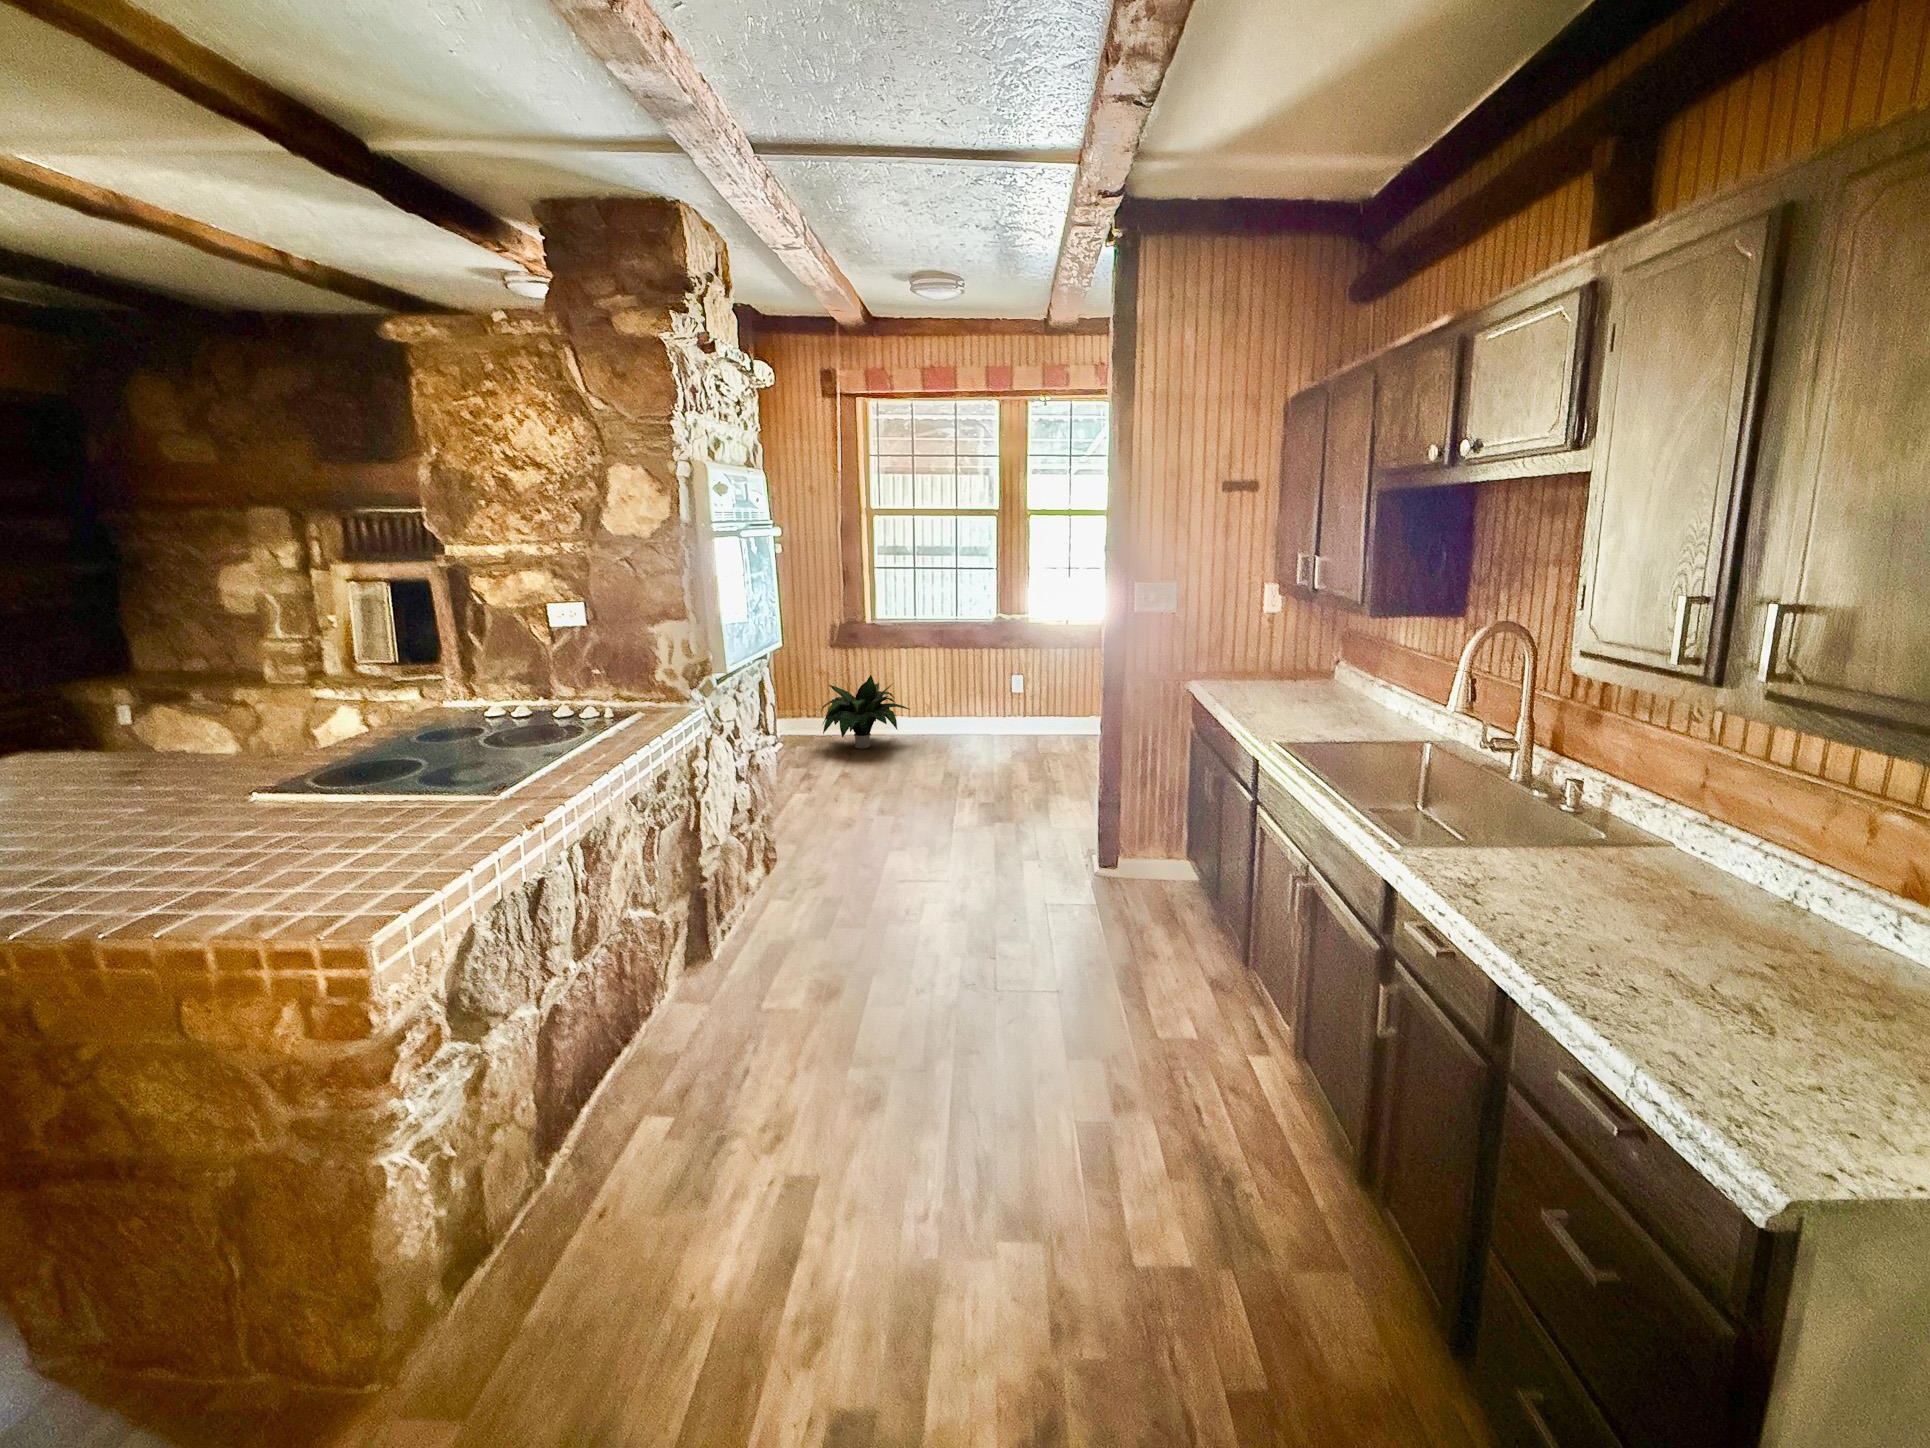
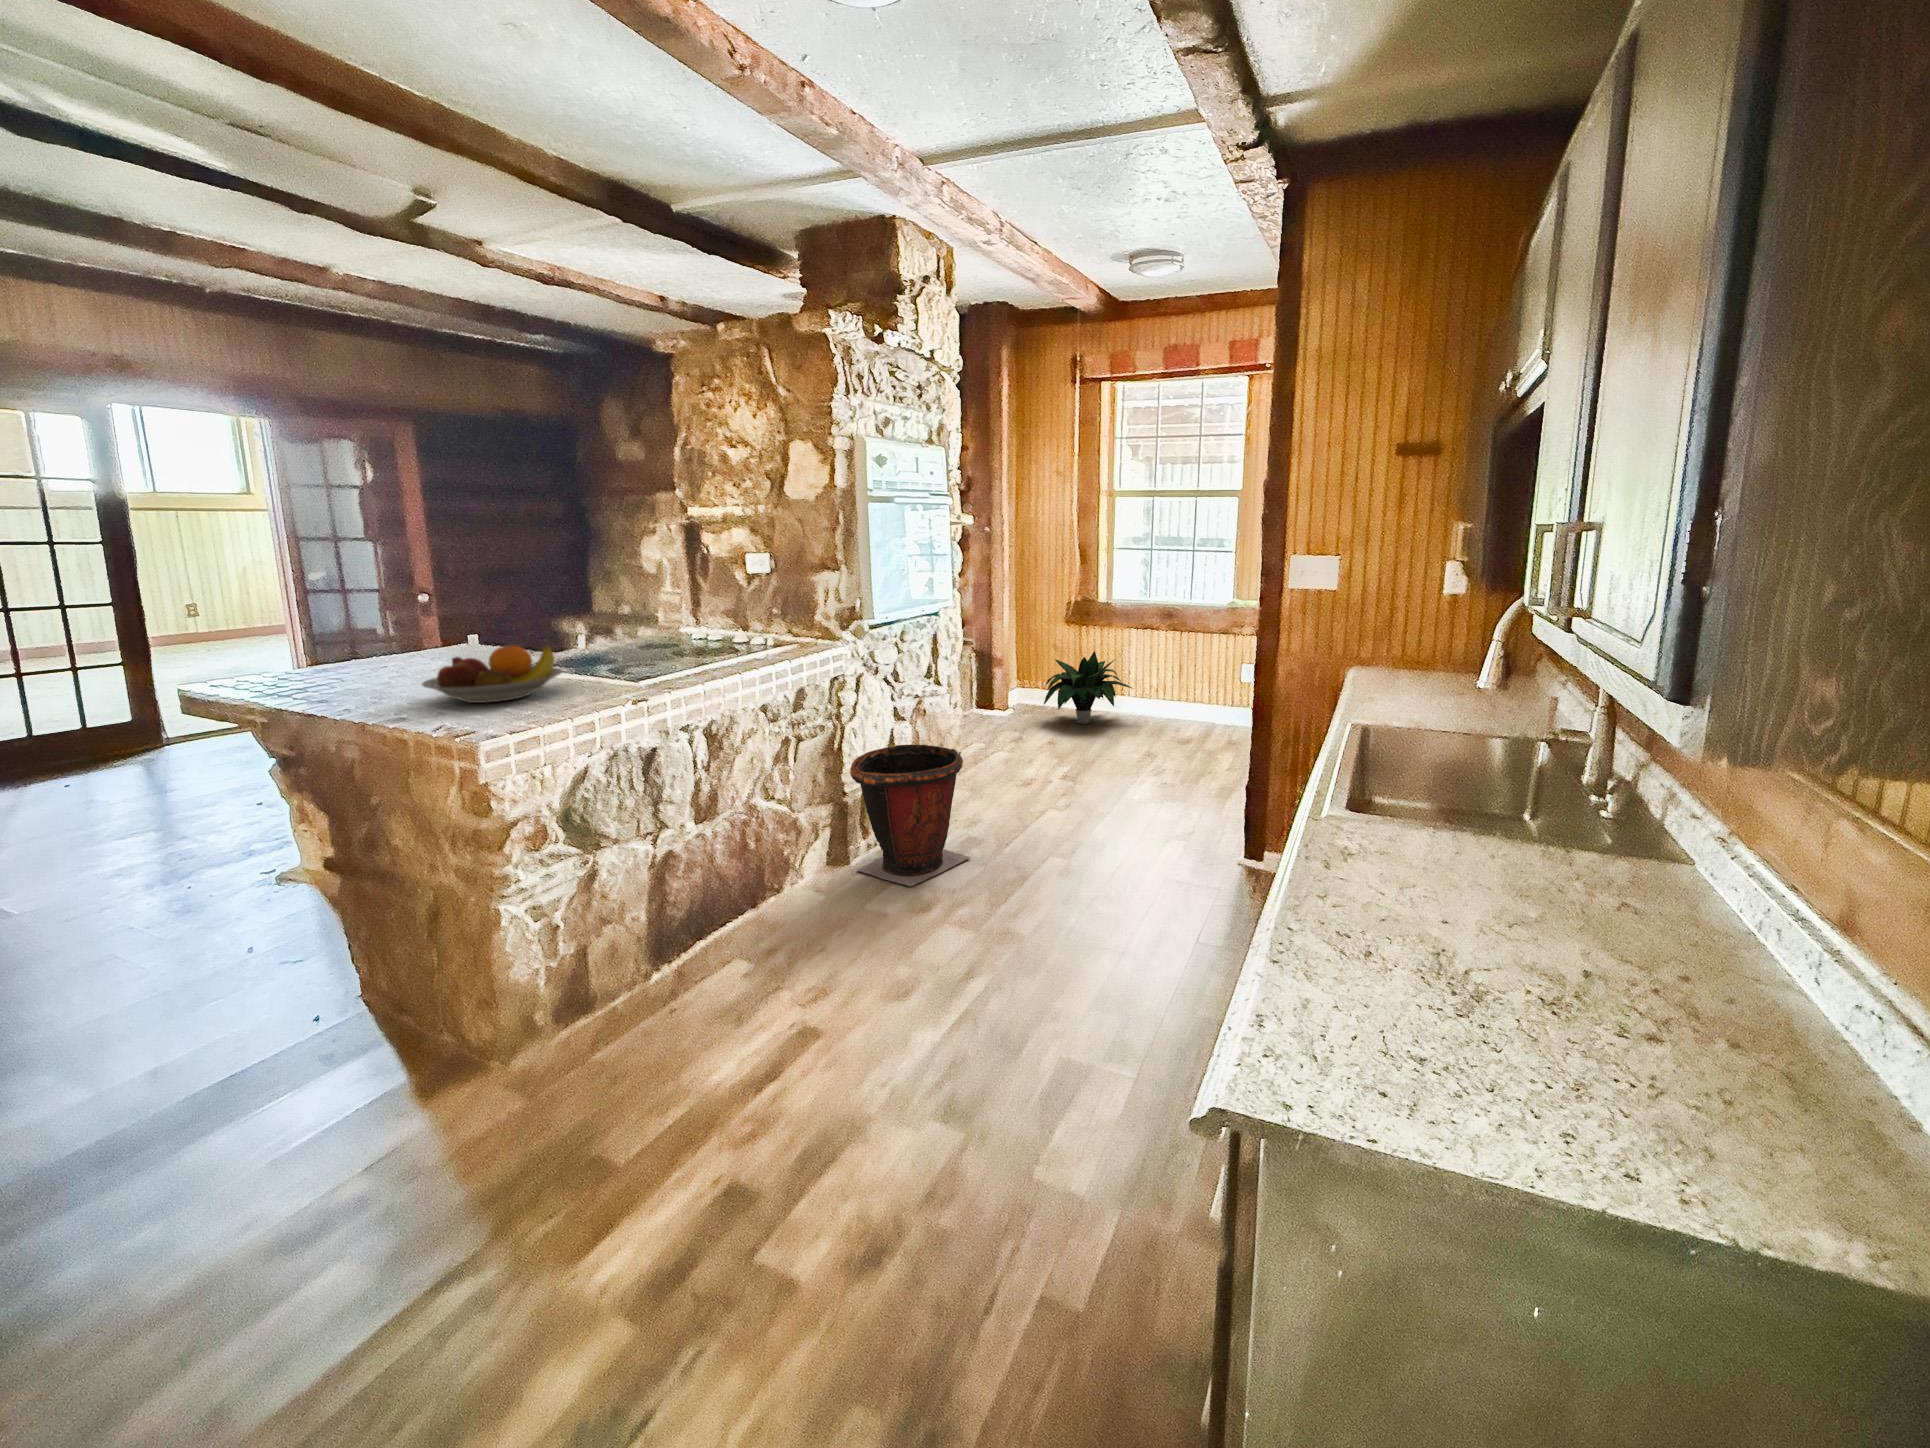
fruit bowl: none [153,761,393,865] -> present [422,645,562,703]
trash can: none [719,799,849,971] -> present [850,745,970,886]

